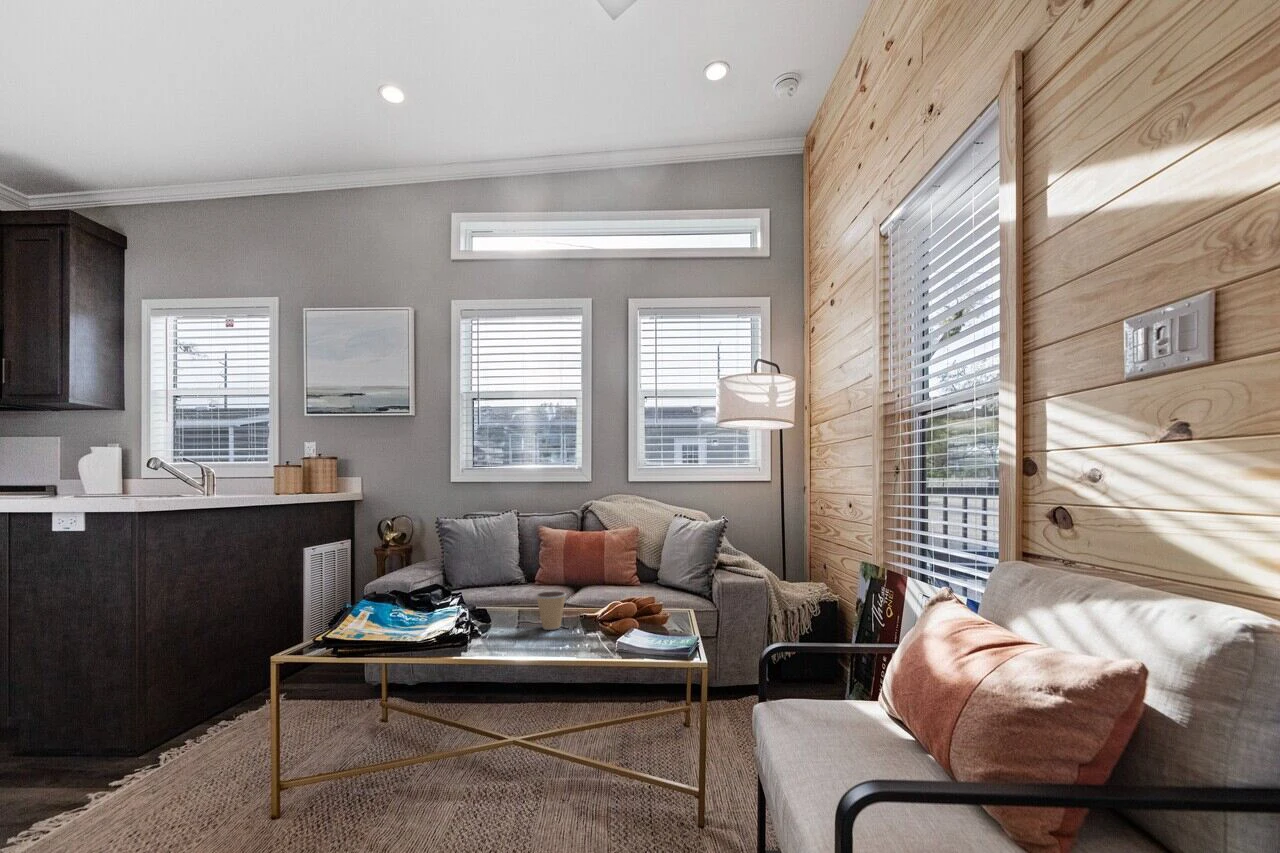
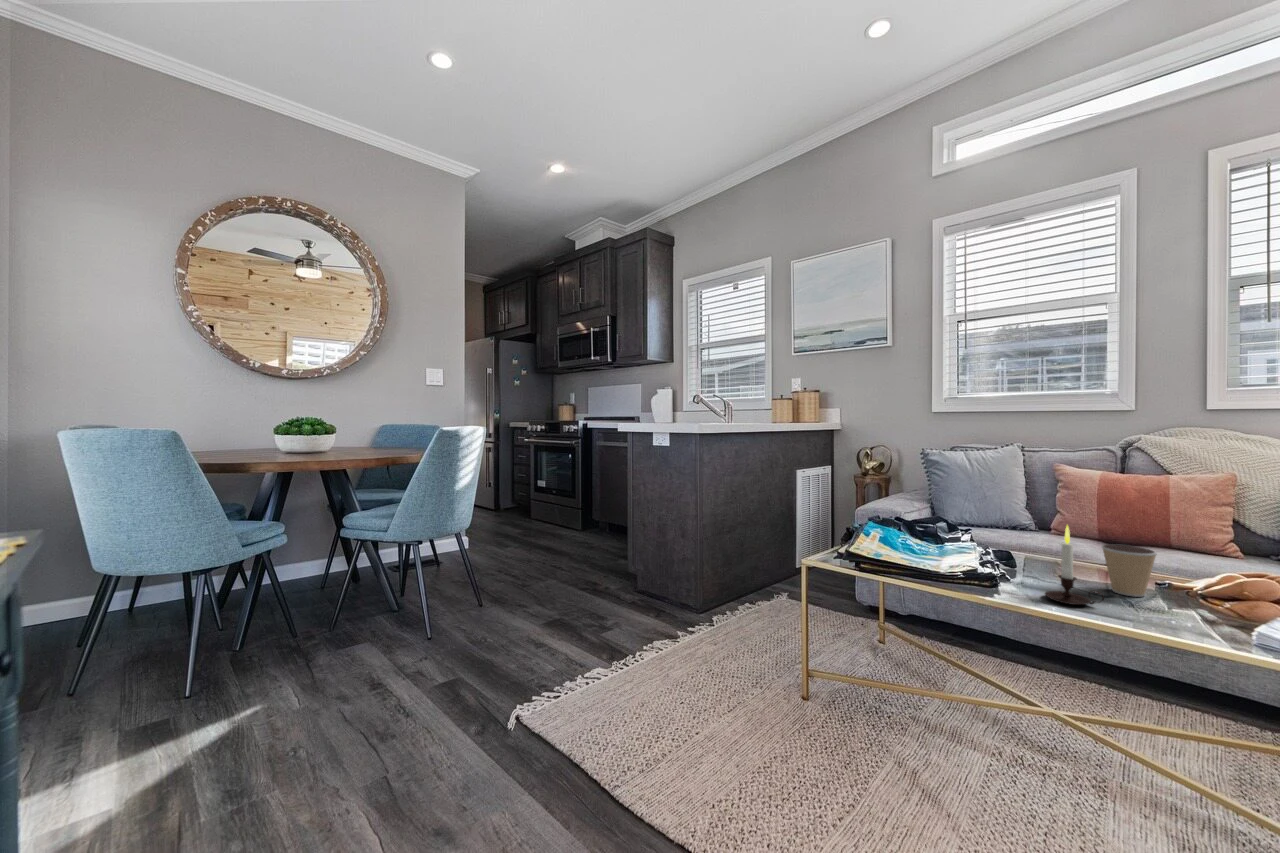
candle: none [494,582,530,645] -> present [1045,526,1103,605]

